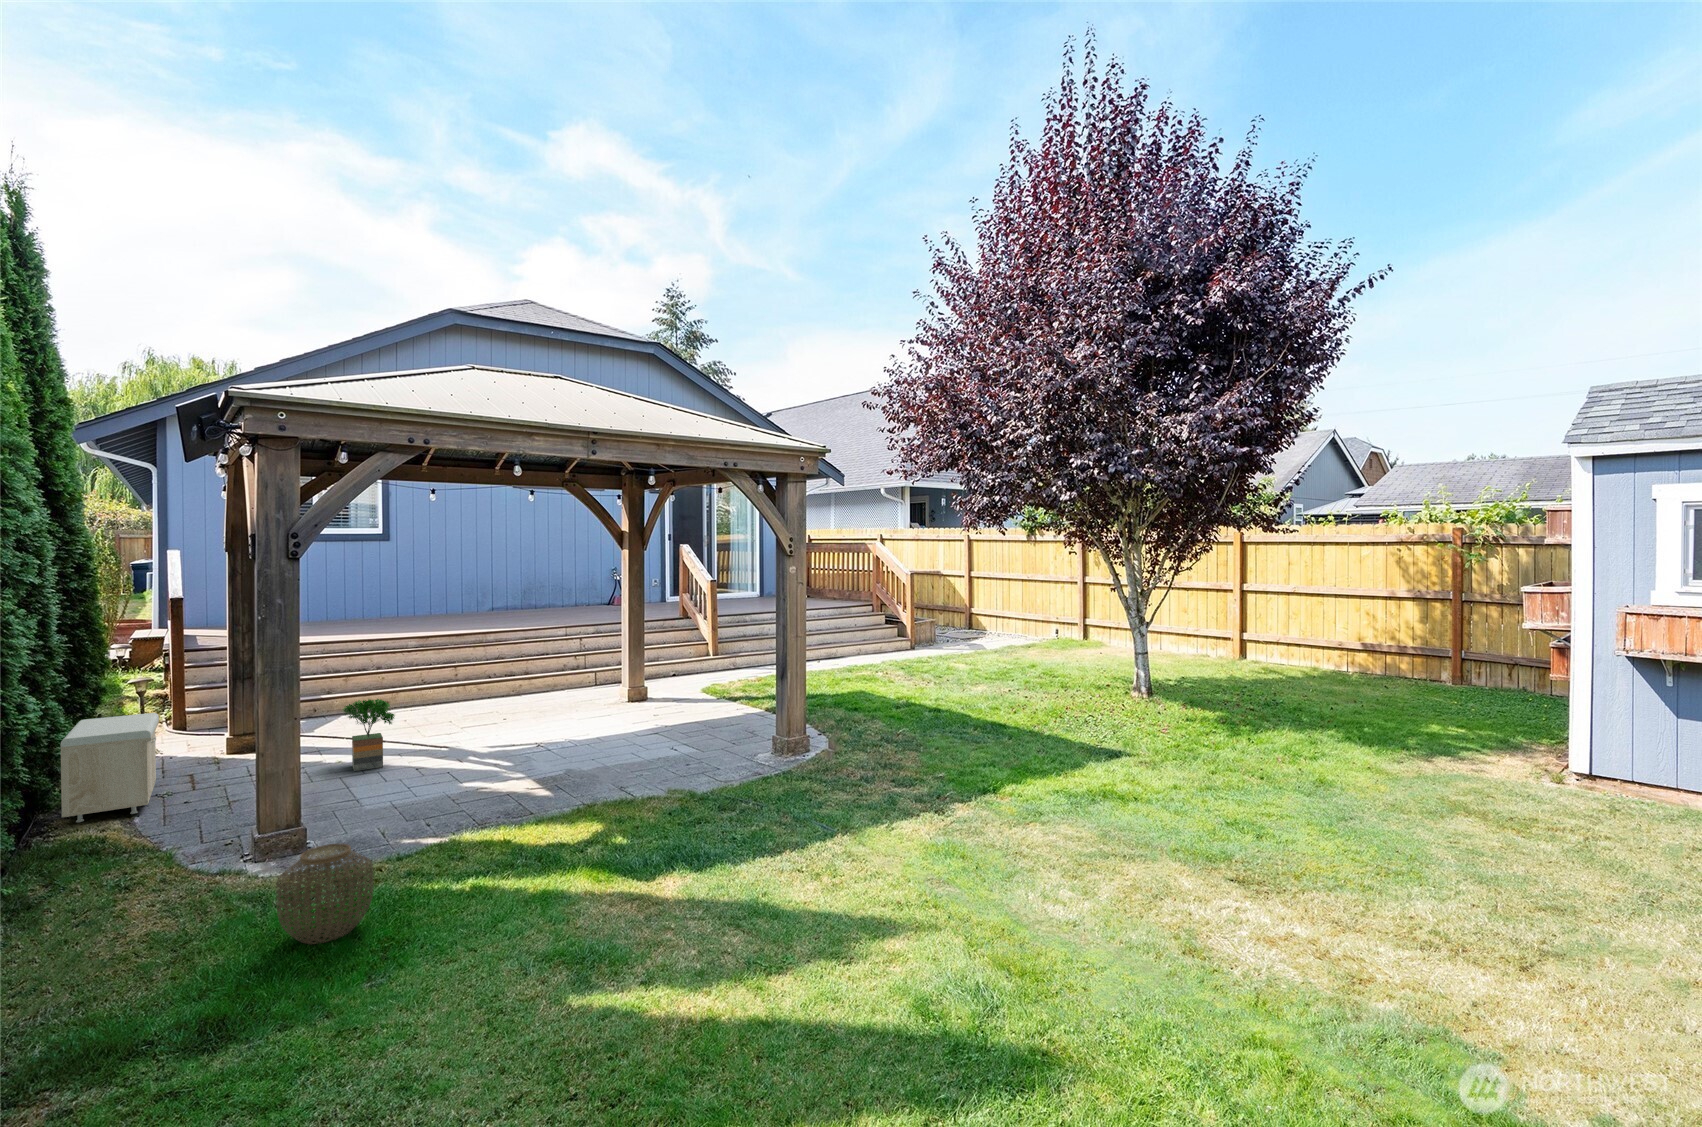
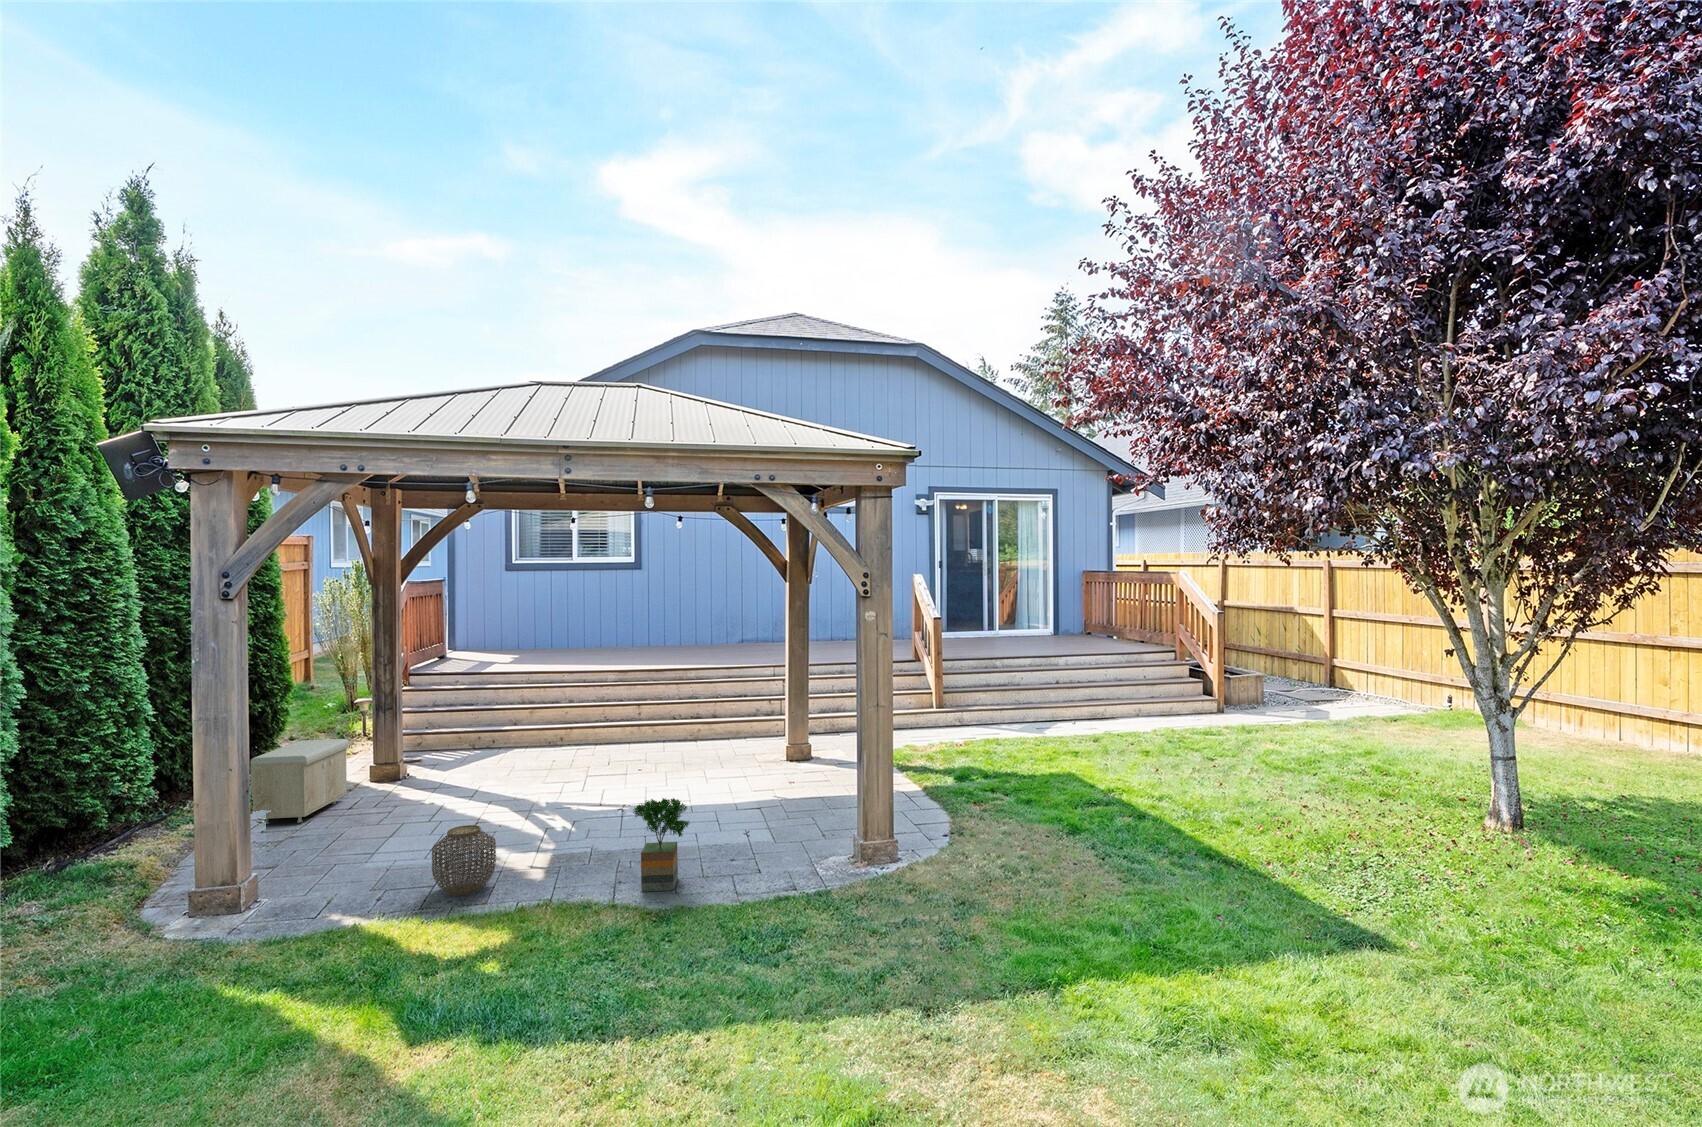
potted tree: present [343,699,395,771] -> present [633,798,689,892]
woven basket: present [277,844,373,944] -> present [432,825,496,896]

